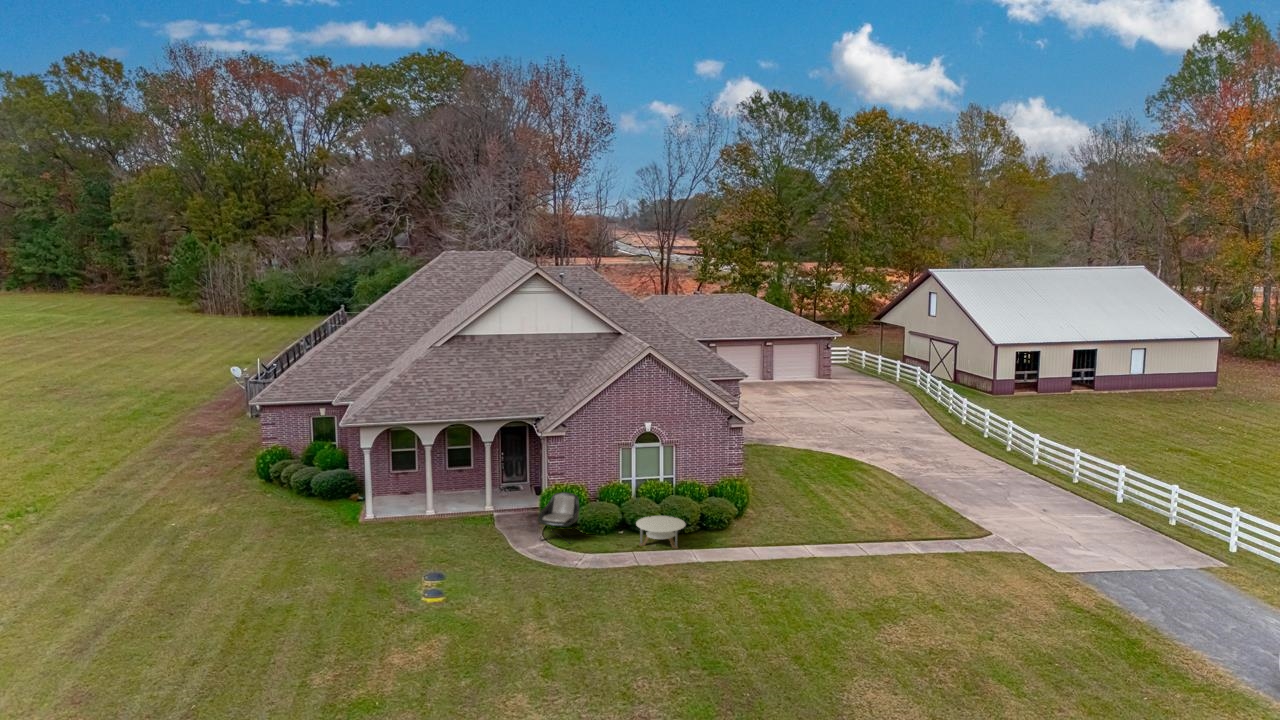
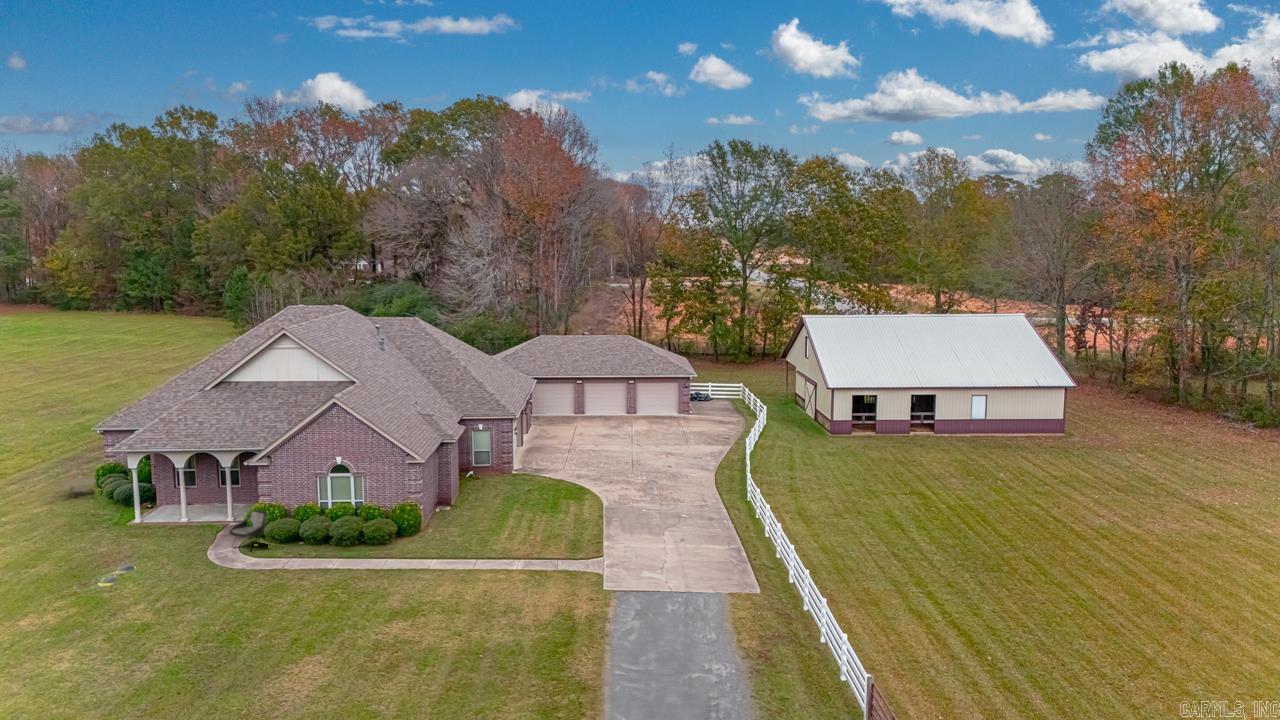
round table: present [636,516,685,549] -> present [61,478,97,499]

